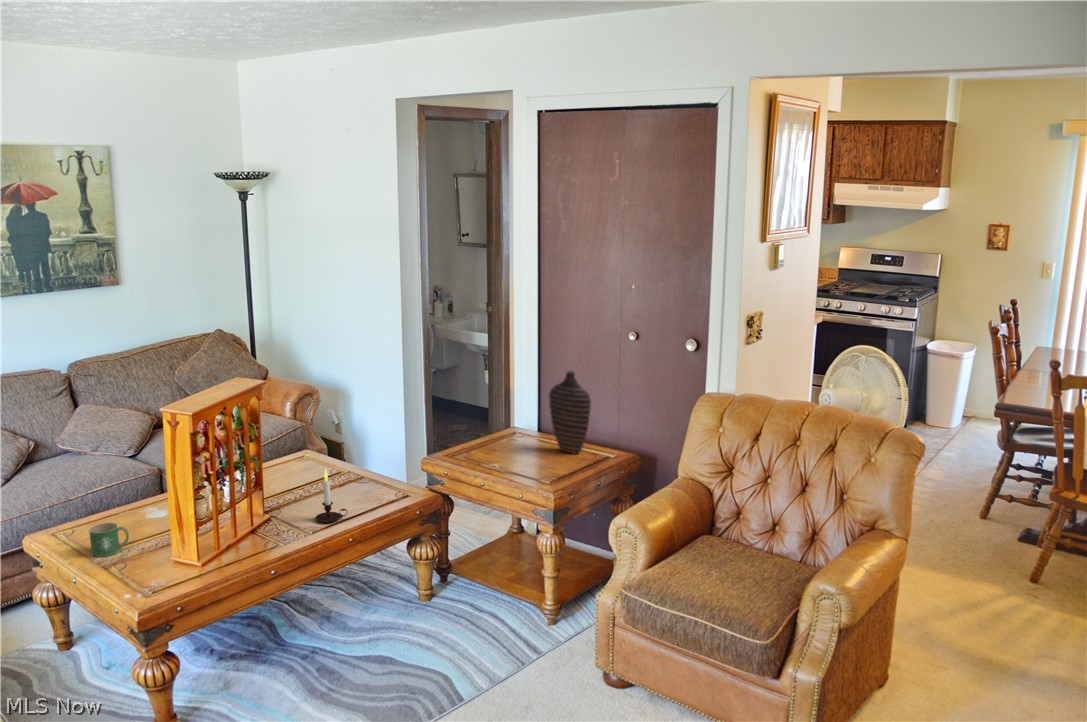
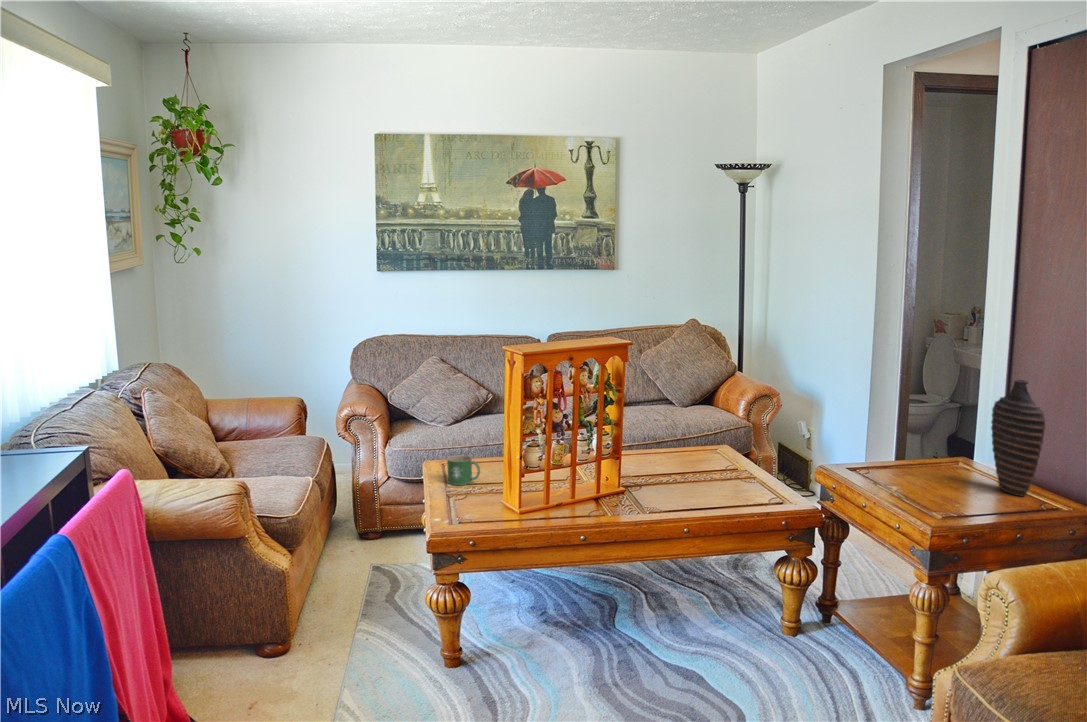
candle: present [315,469,347,522] -> none [653,443,687,504]

